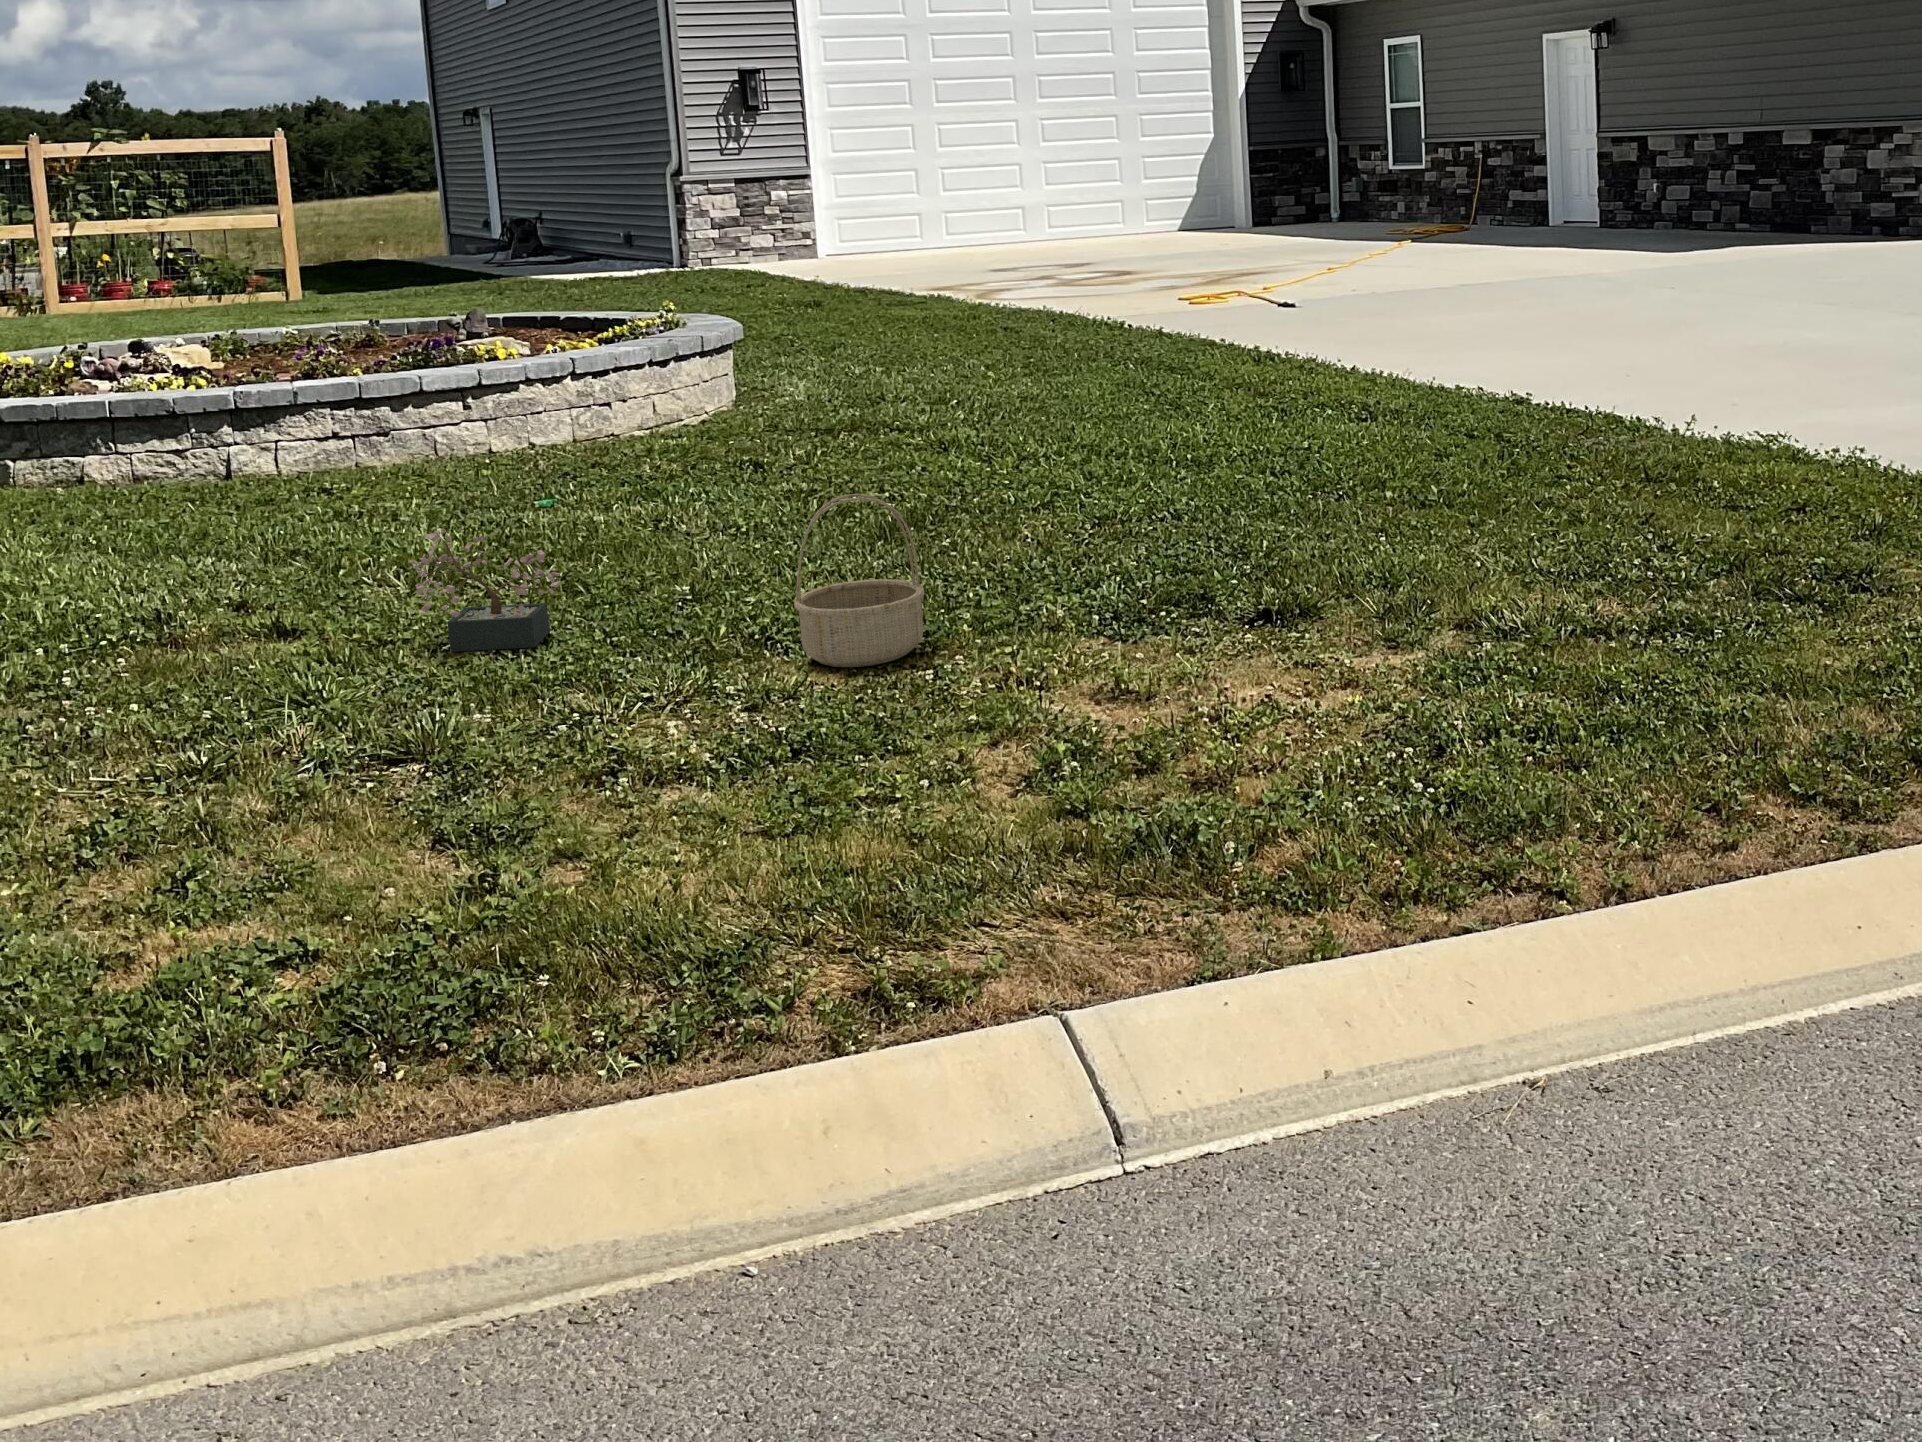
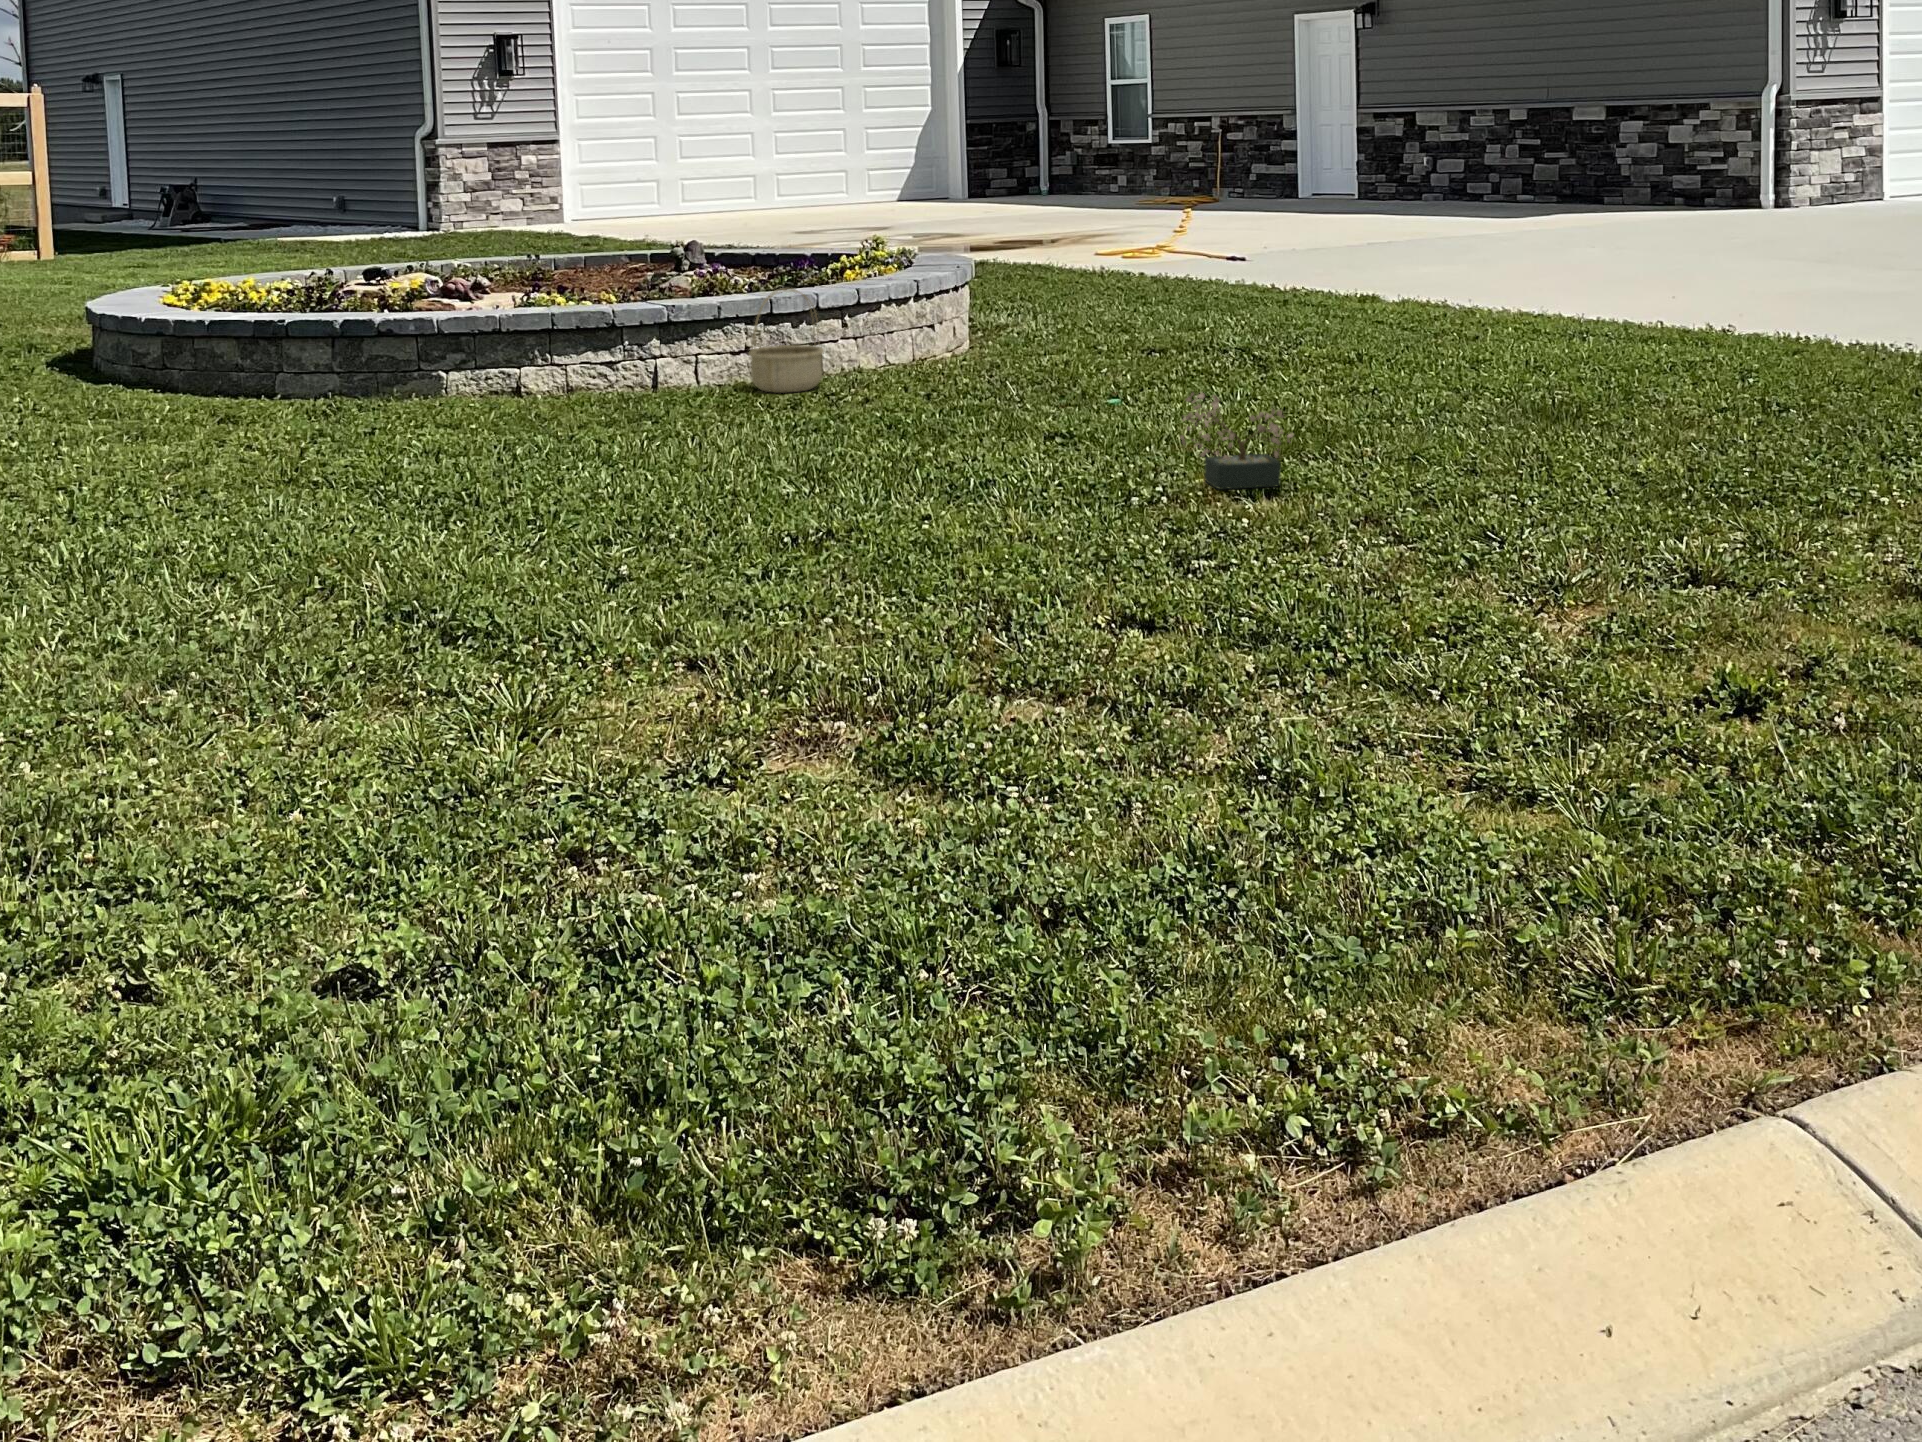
basket: present [794,494,924,667] -> present [749,288,824,393]

